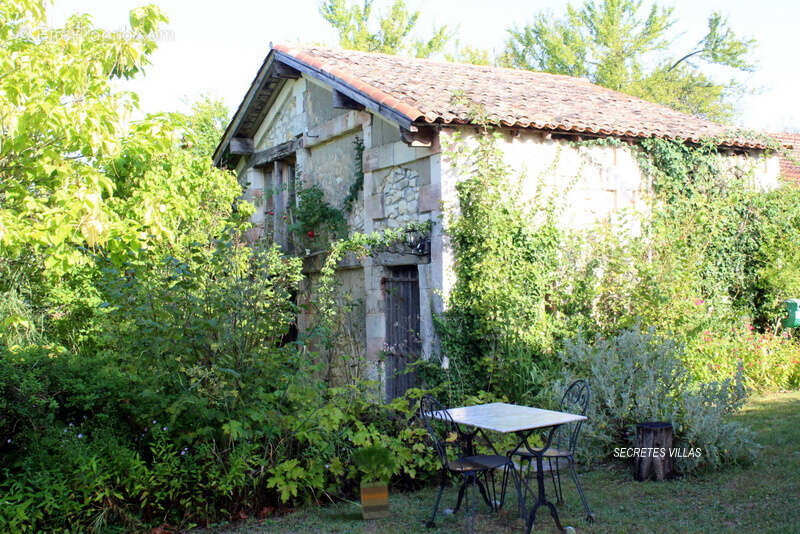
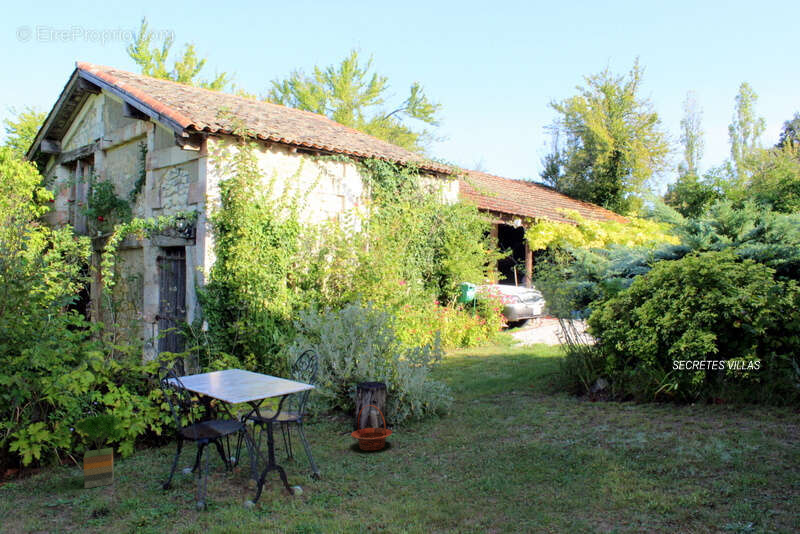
basket: none [640,447,690,499] -> present [351,405,392,450]

